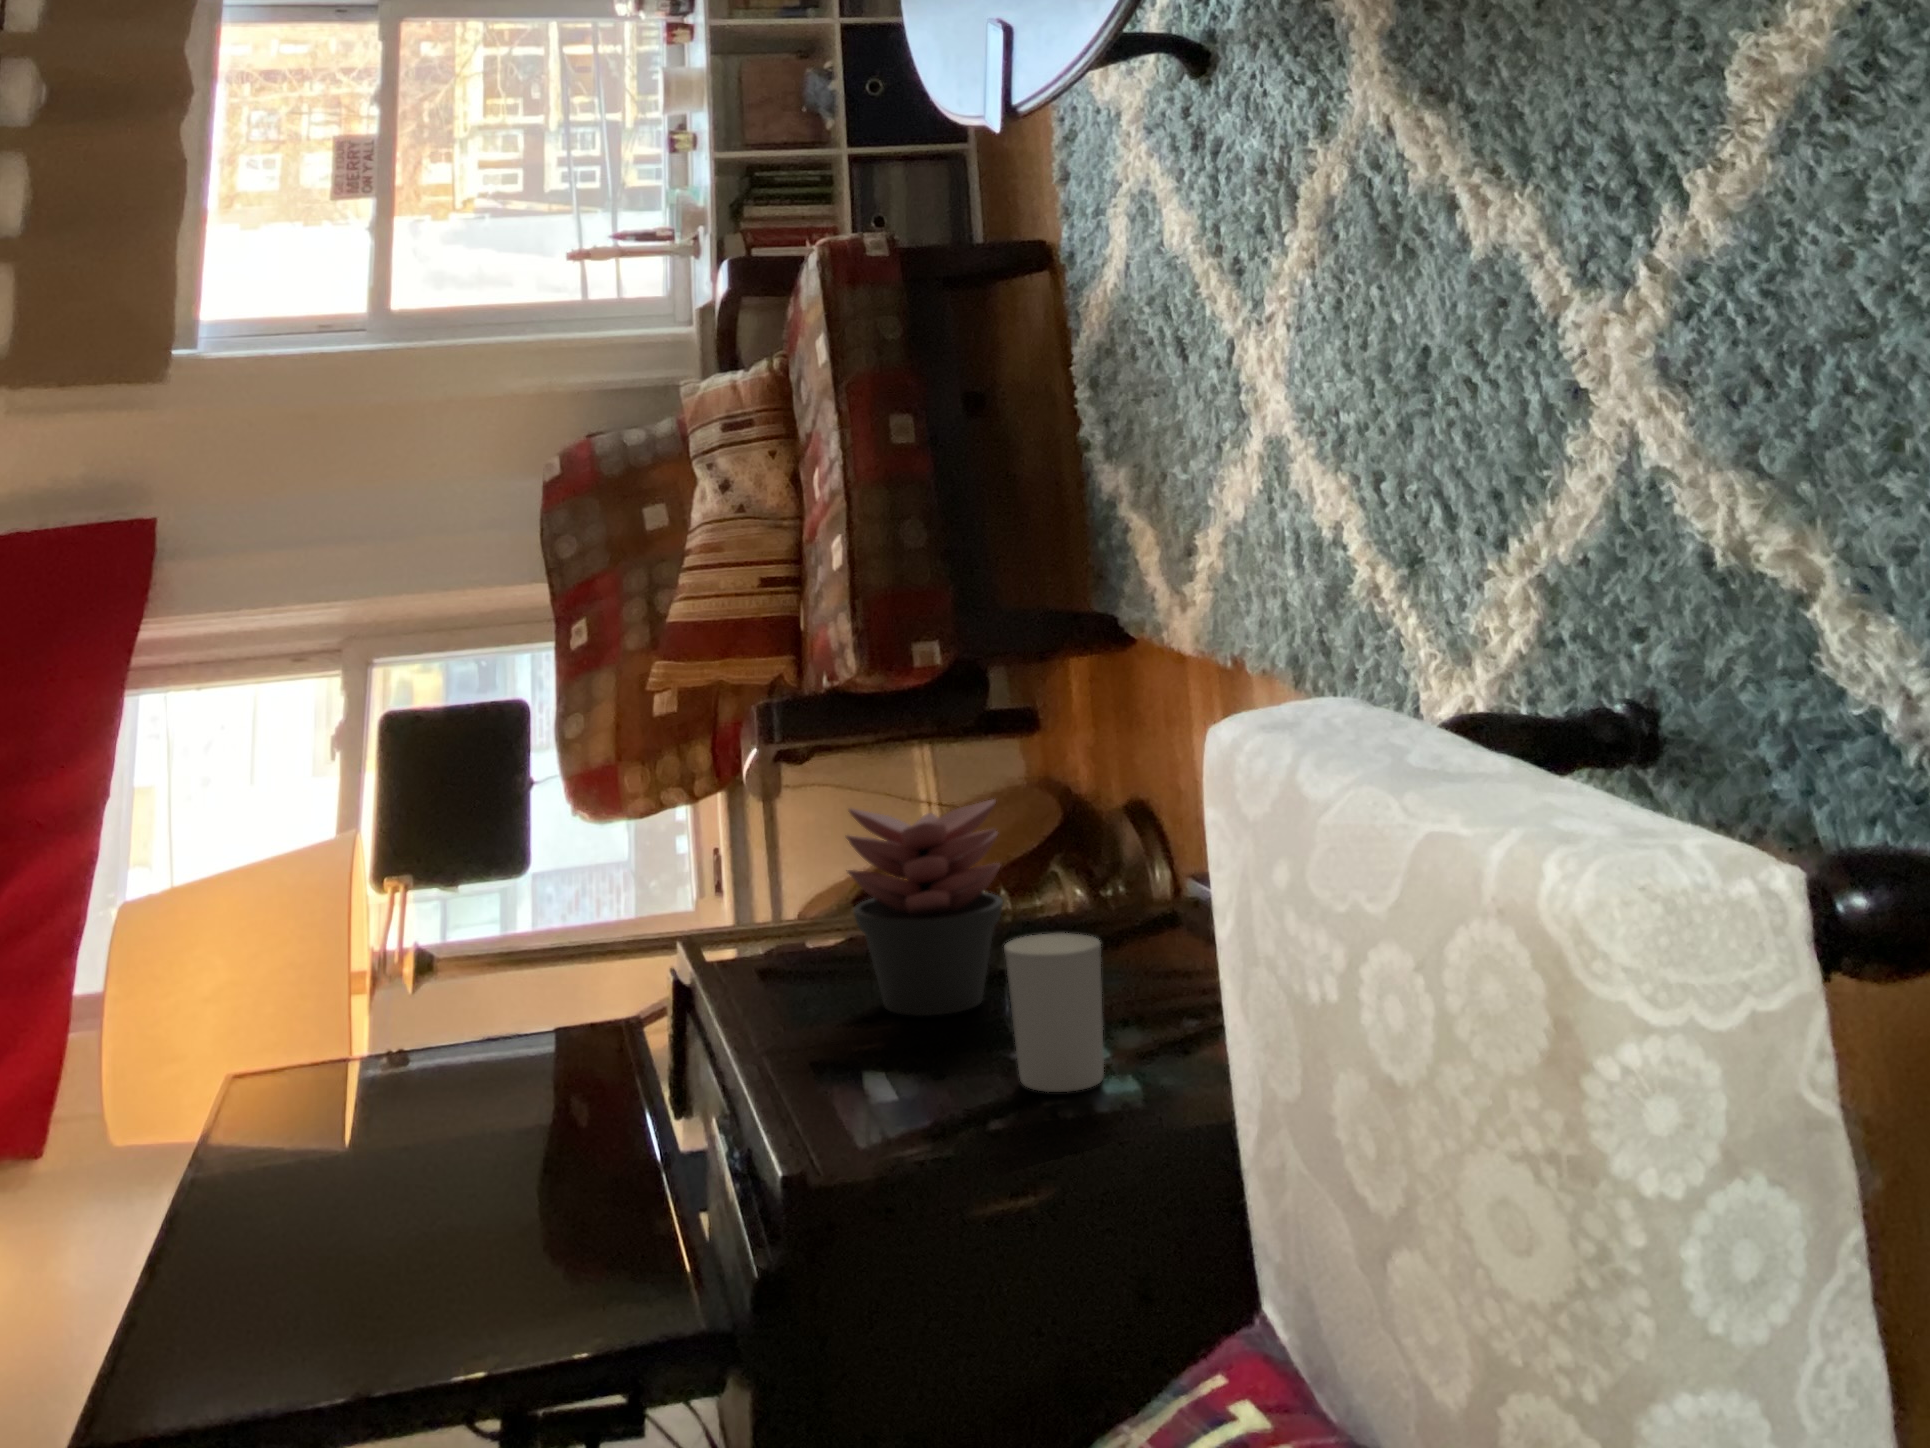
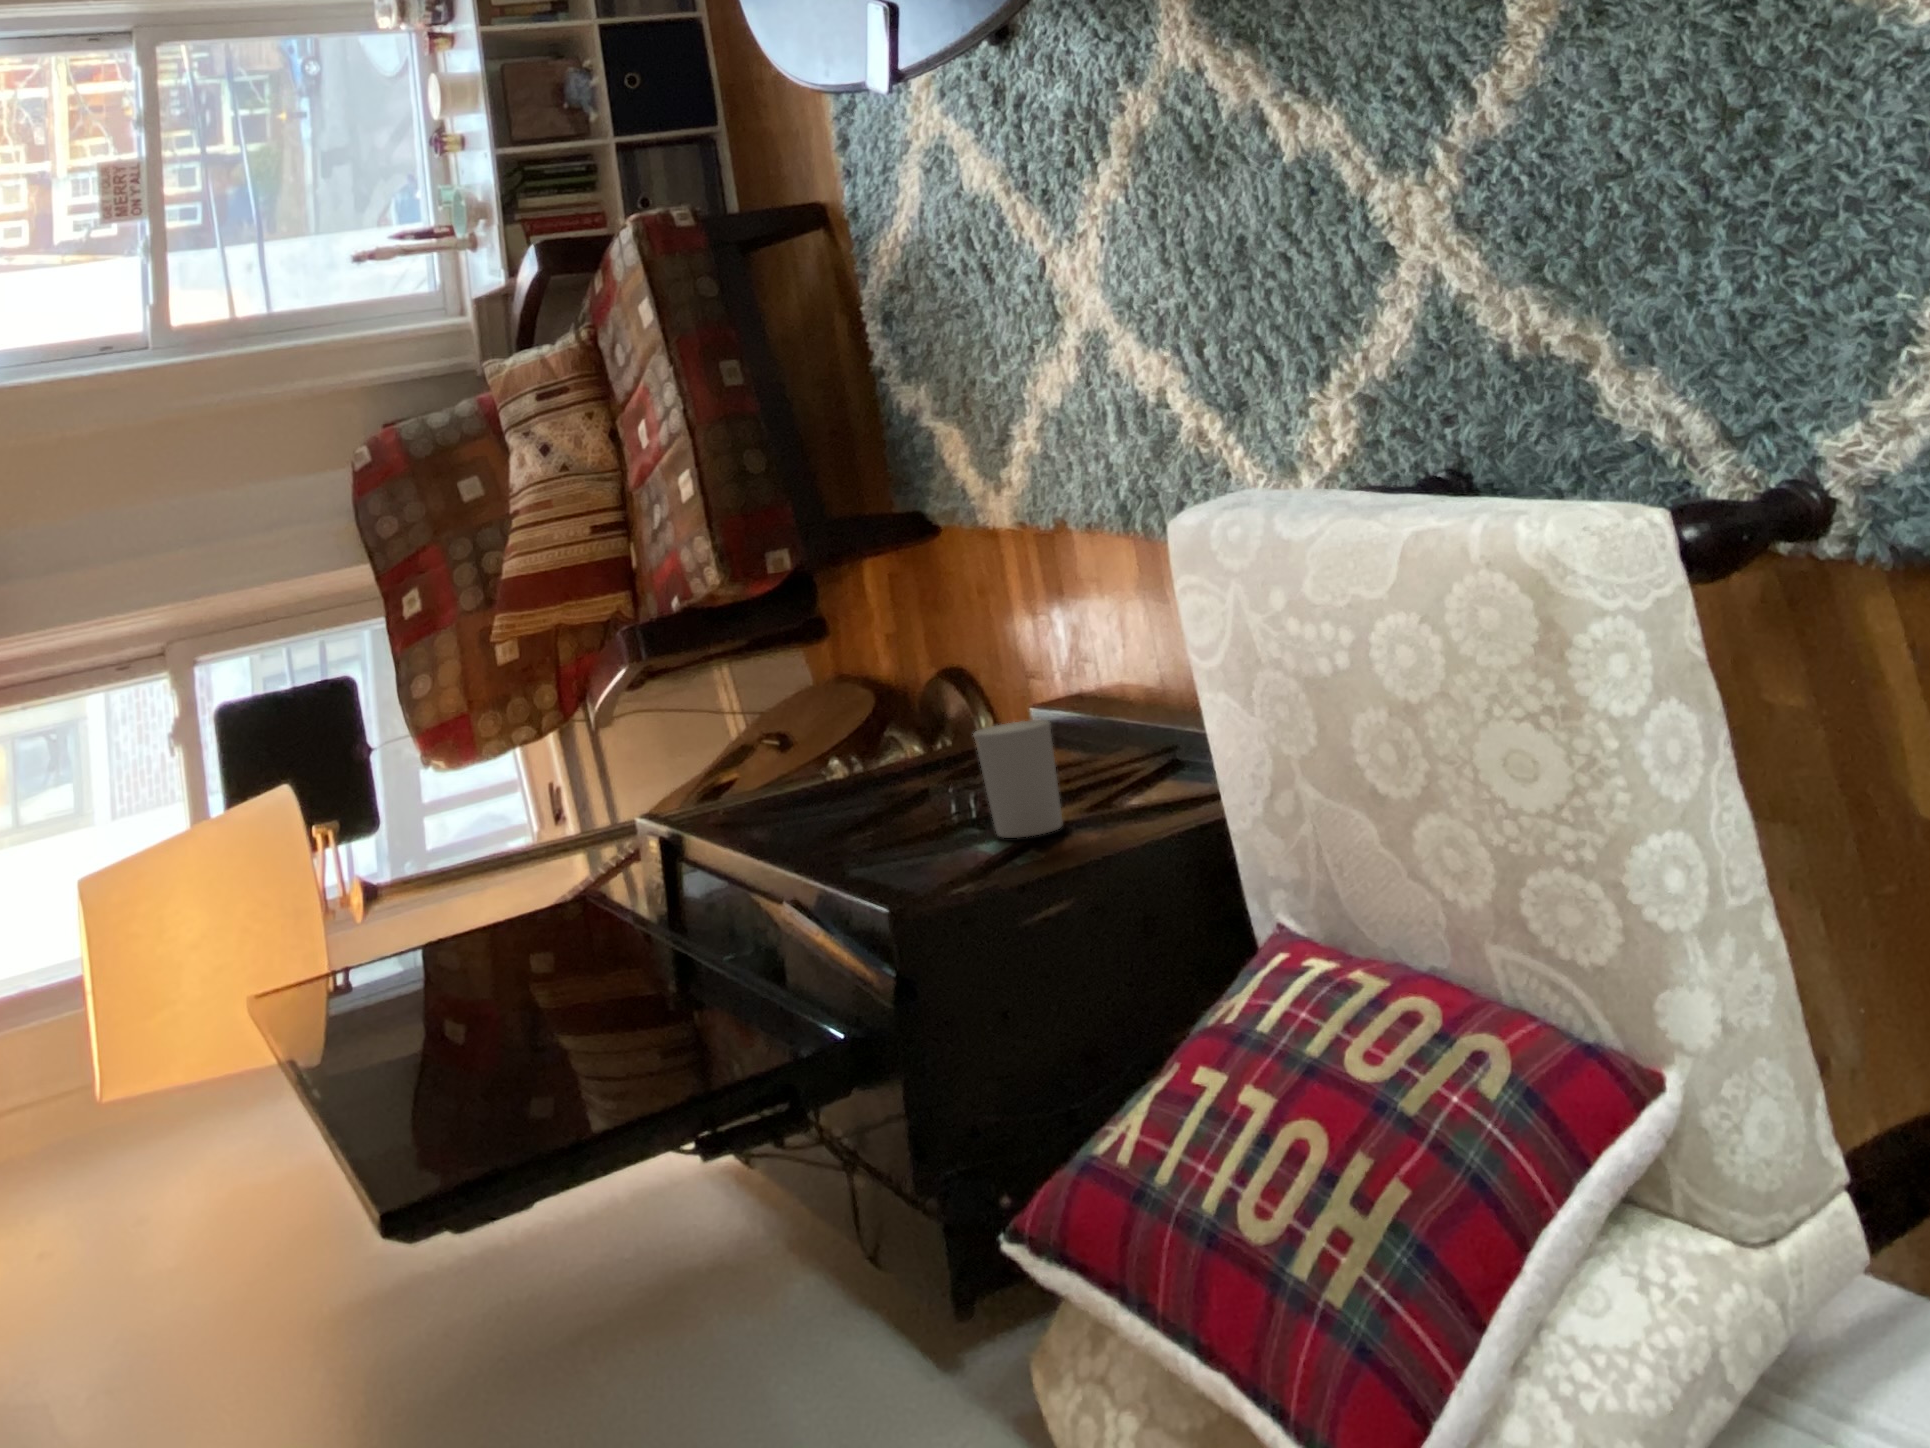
succulent plant: present [846,800,1003,1016] -> none [788,647,931,821]

